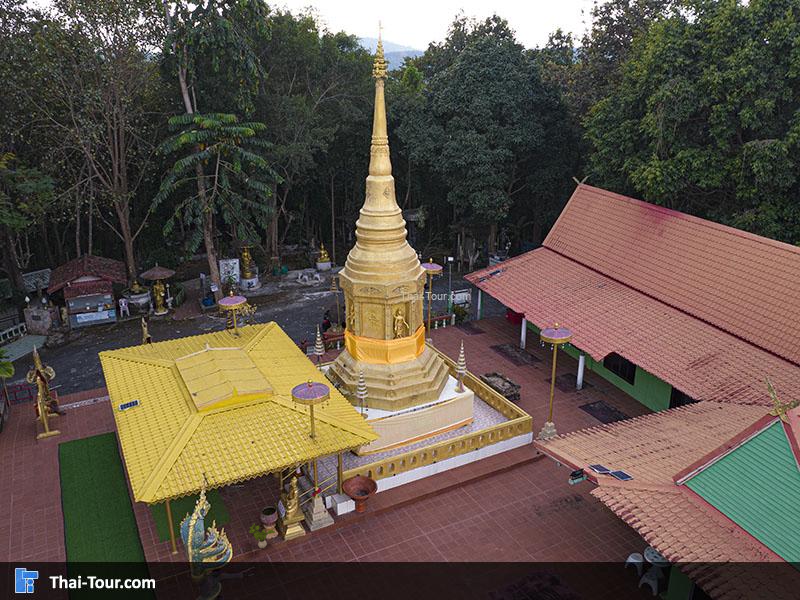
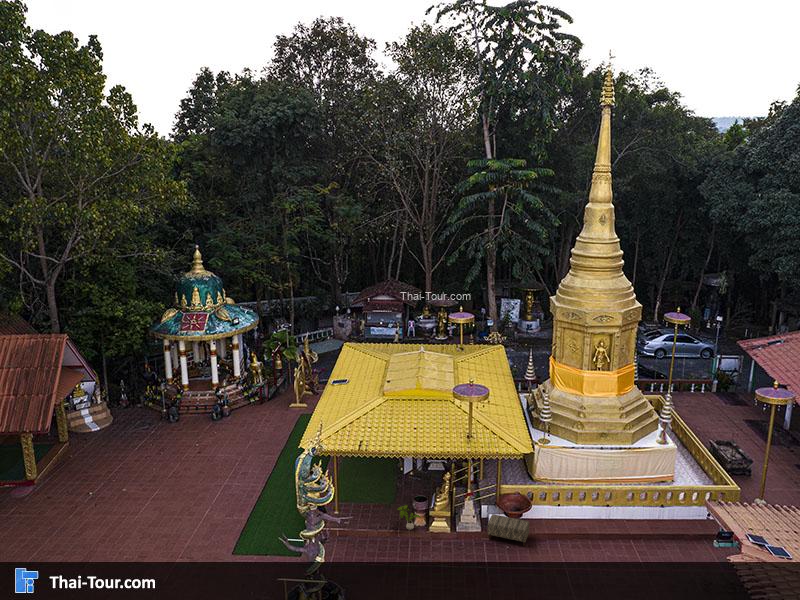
bench: none [342,500,381,529] -> present [488,514,529,546]

